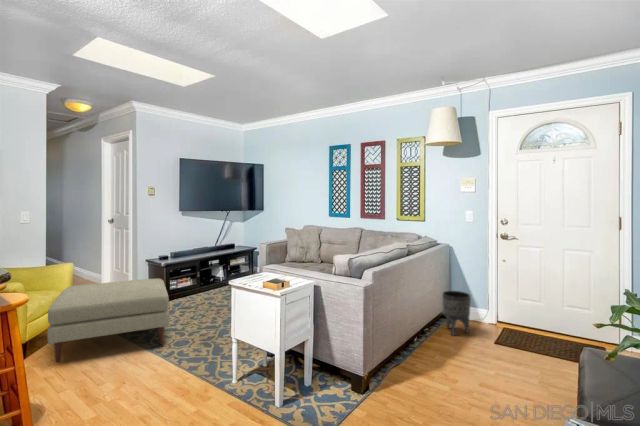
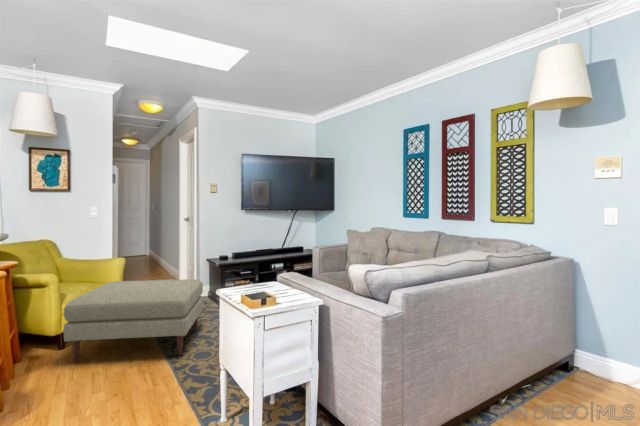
planter: present [442,291,471,335] -> none [555,330,609,404]

